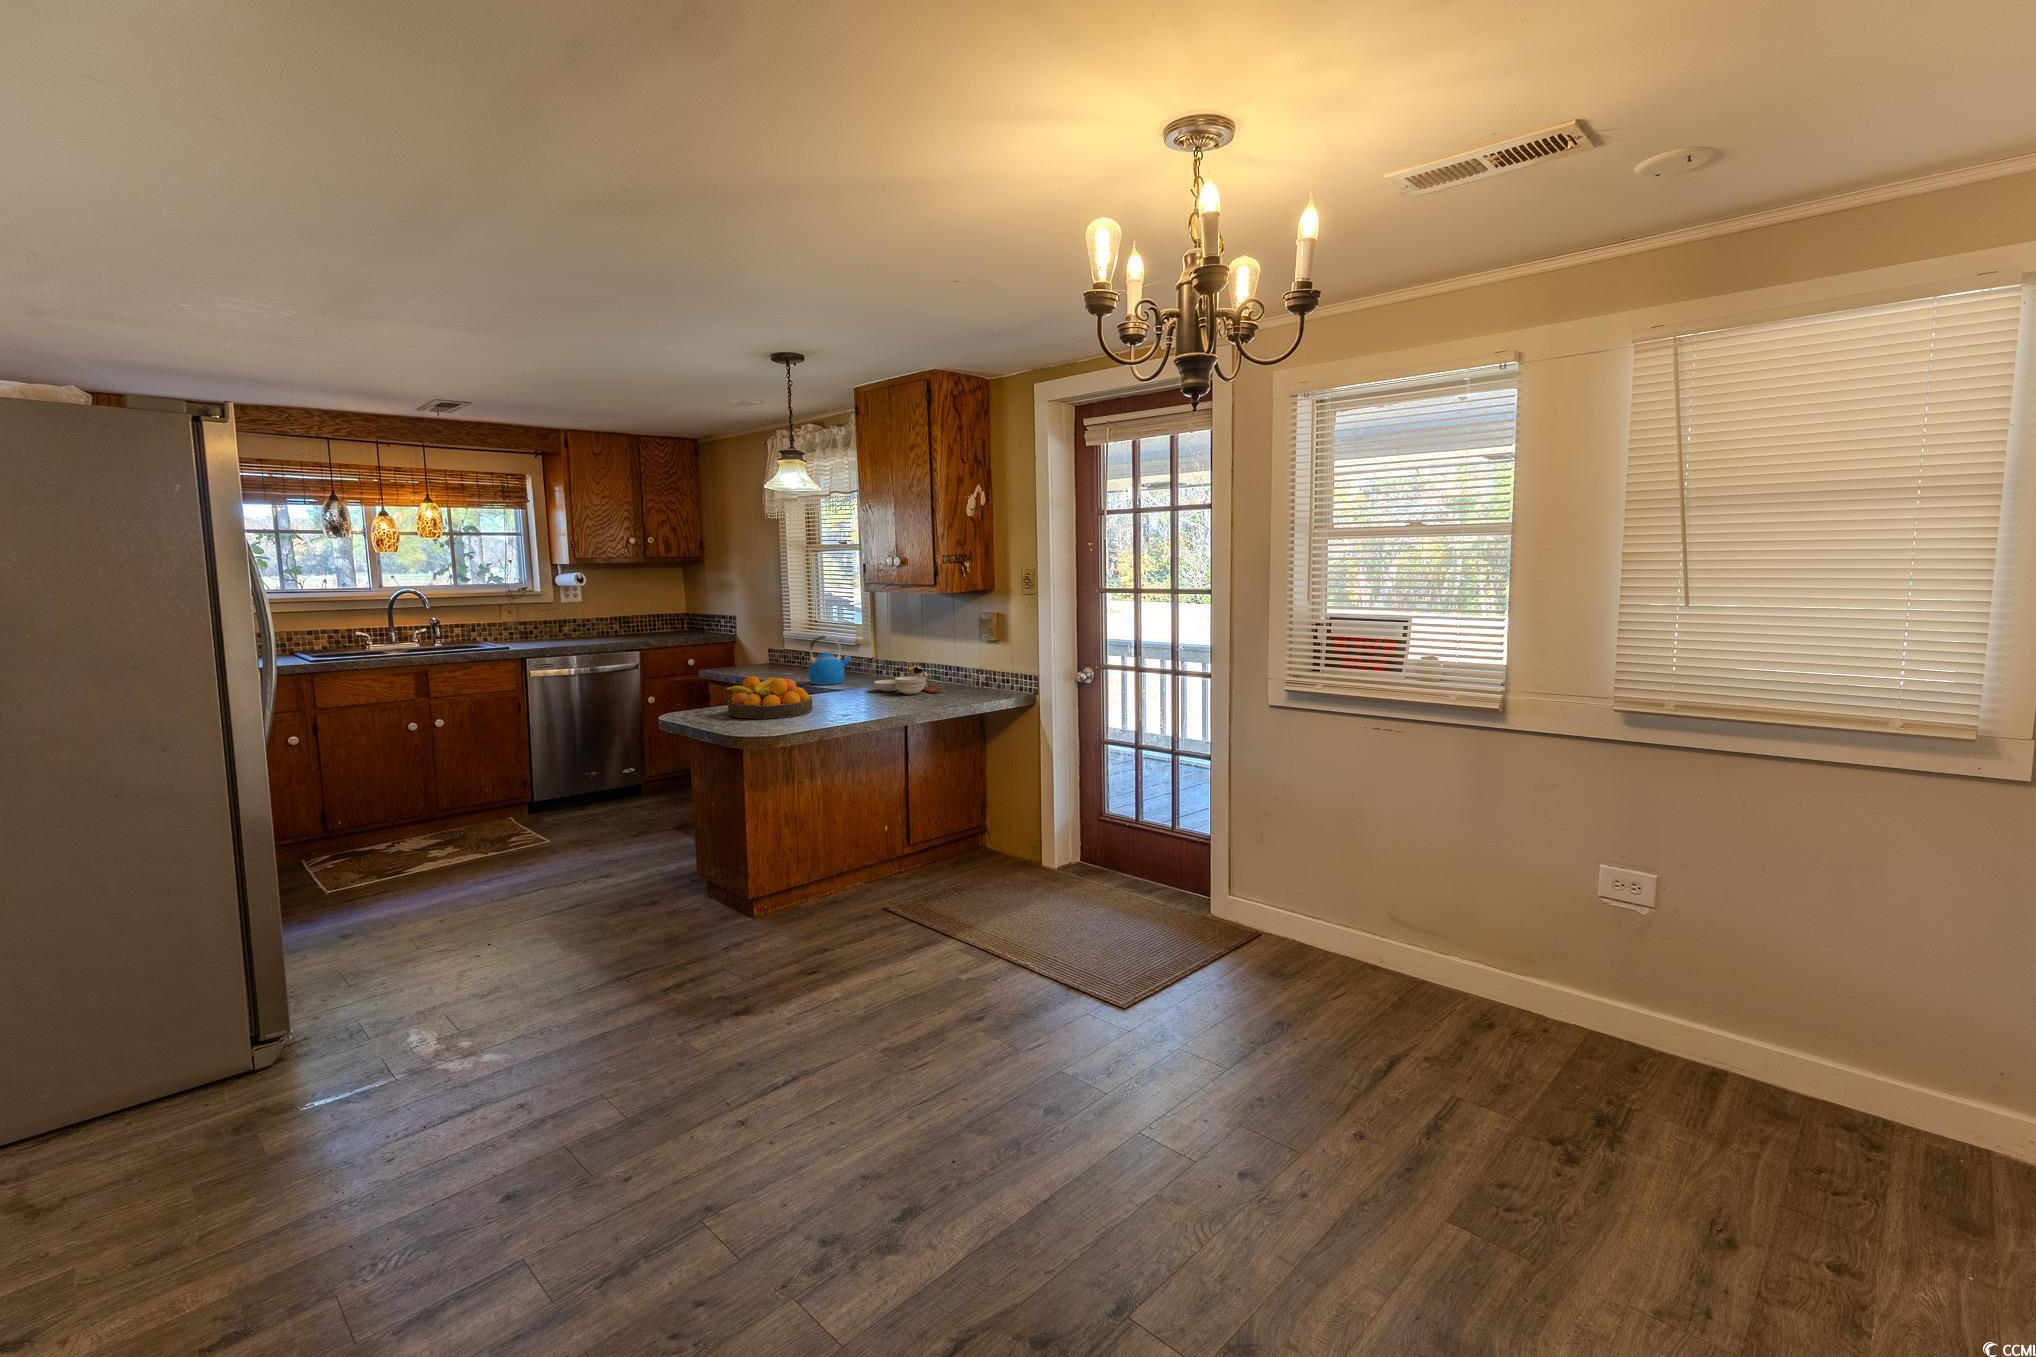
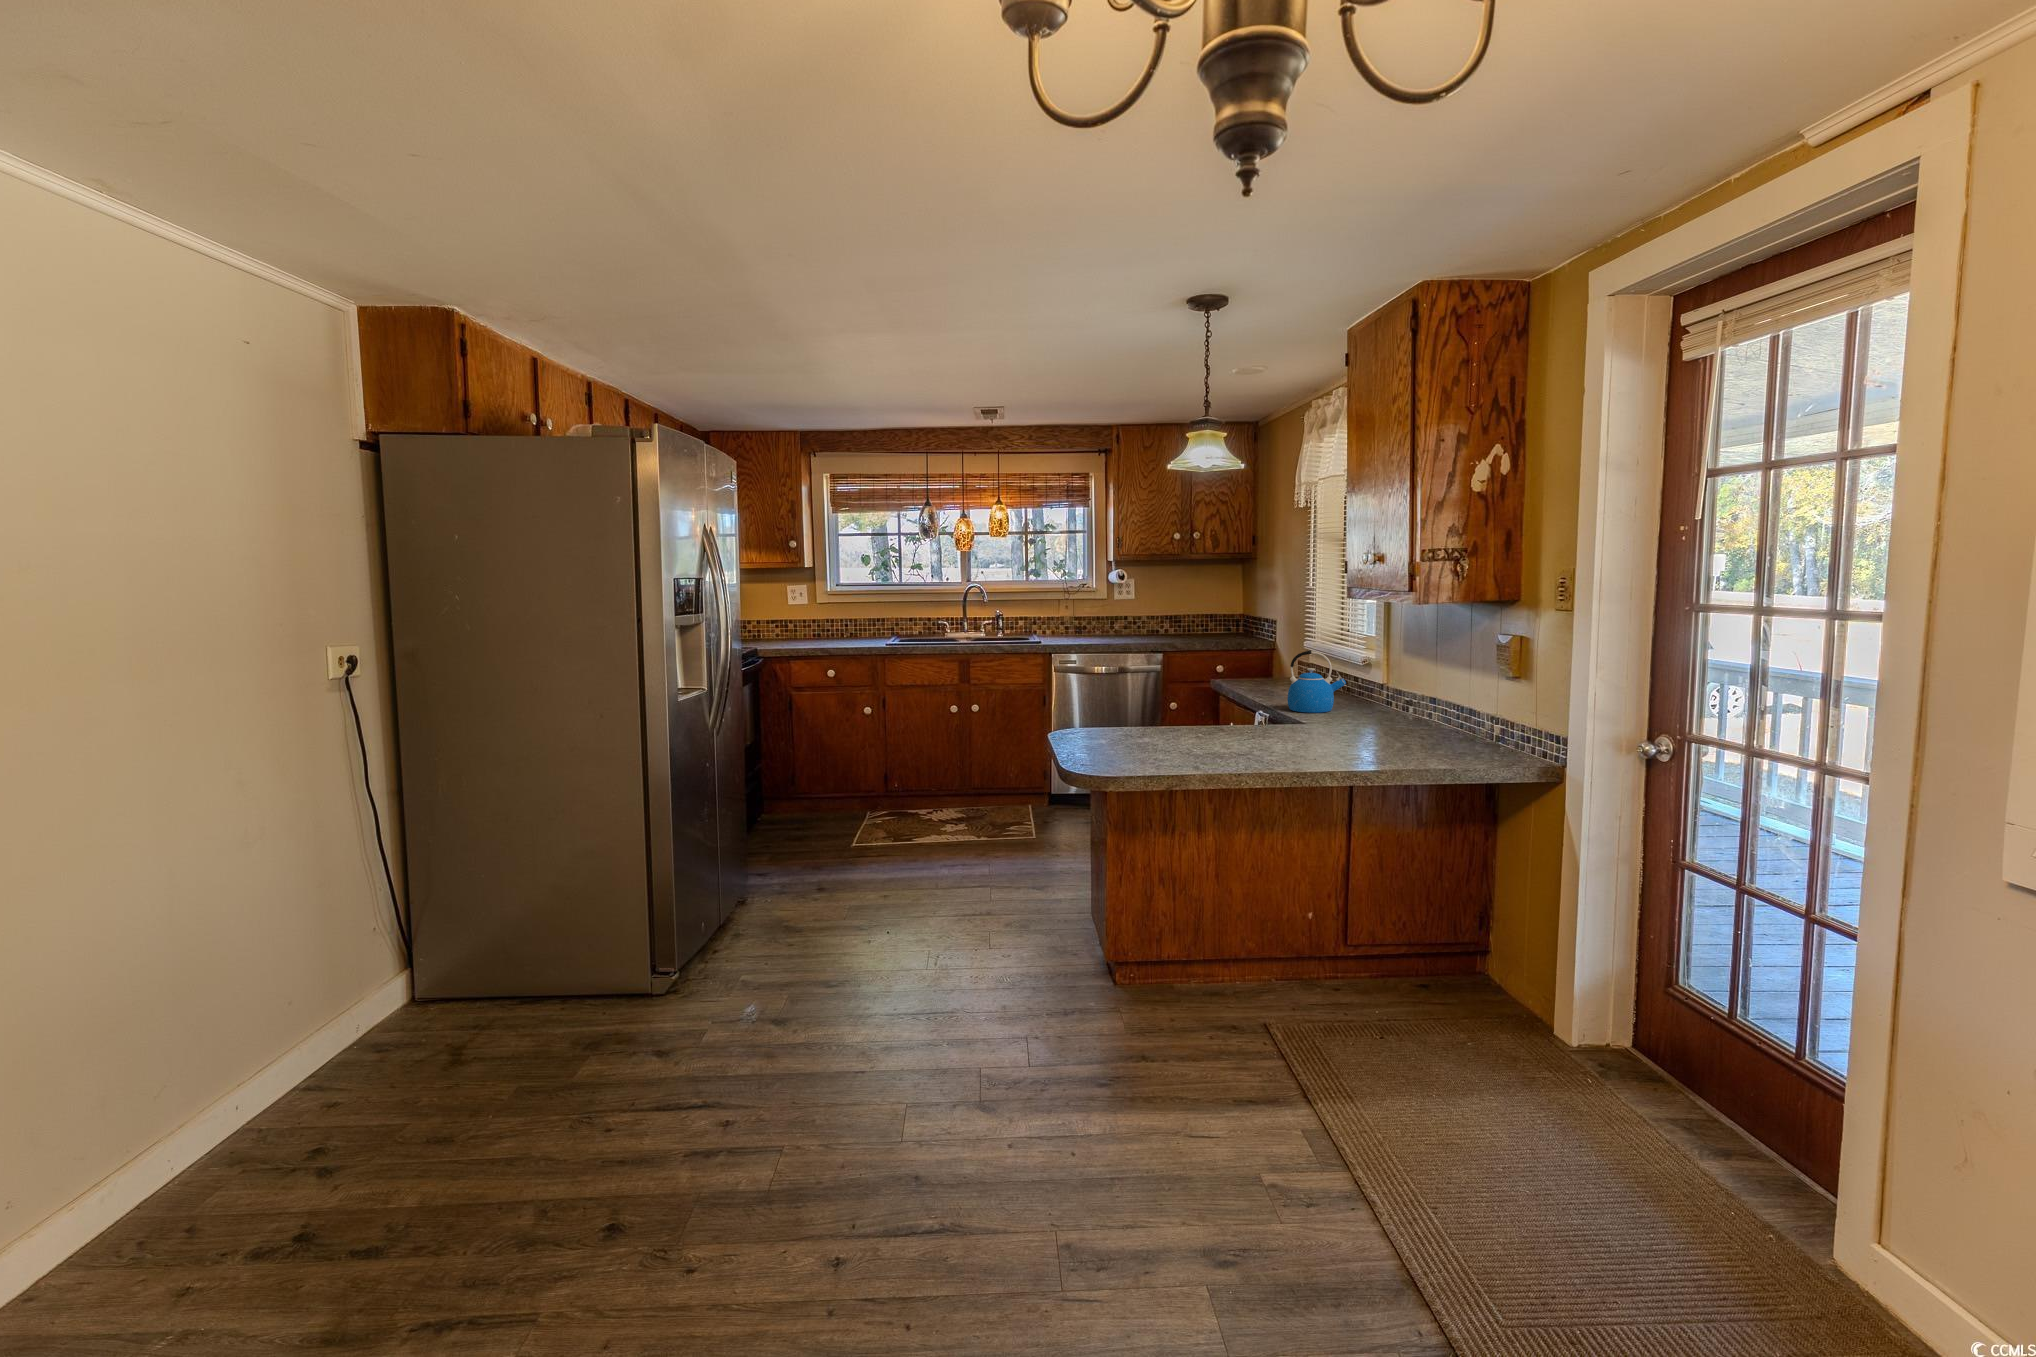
cutting board: present [874,663,942,694] -> none [1341,696,1436,743]
fruit bowl: present [725,676,813,718] -> none [1121,697,1223,752]

